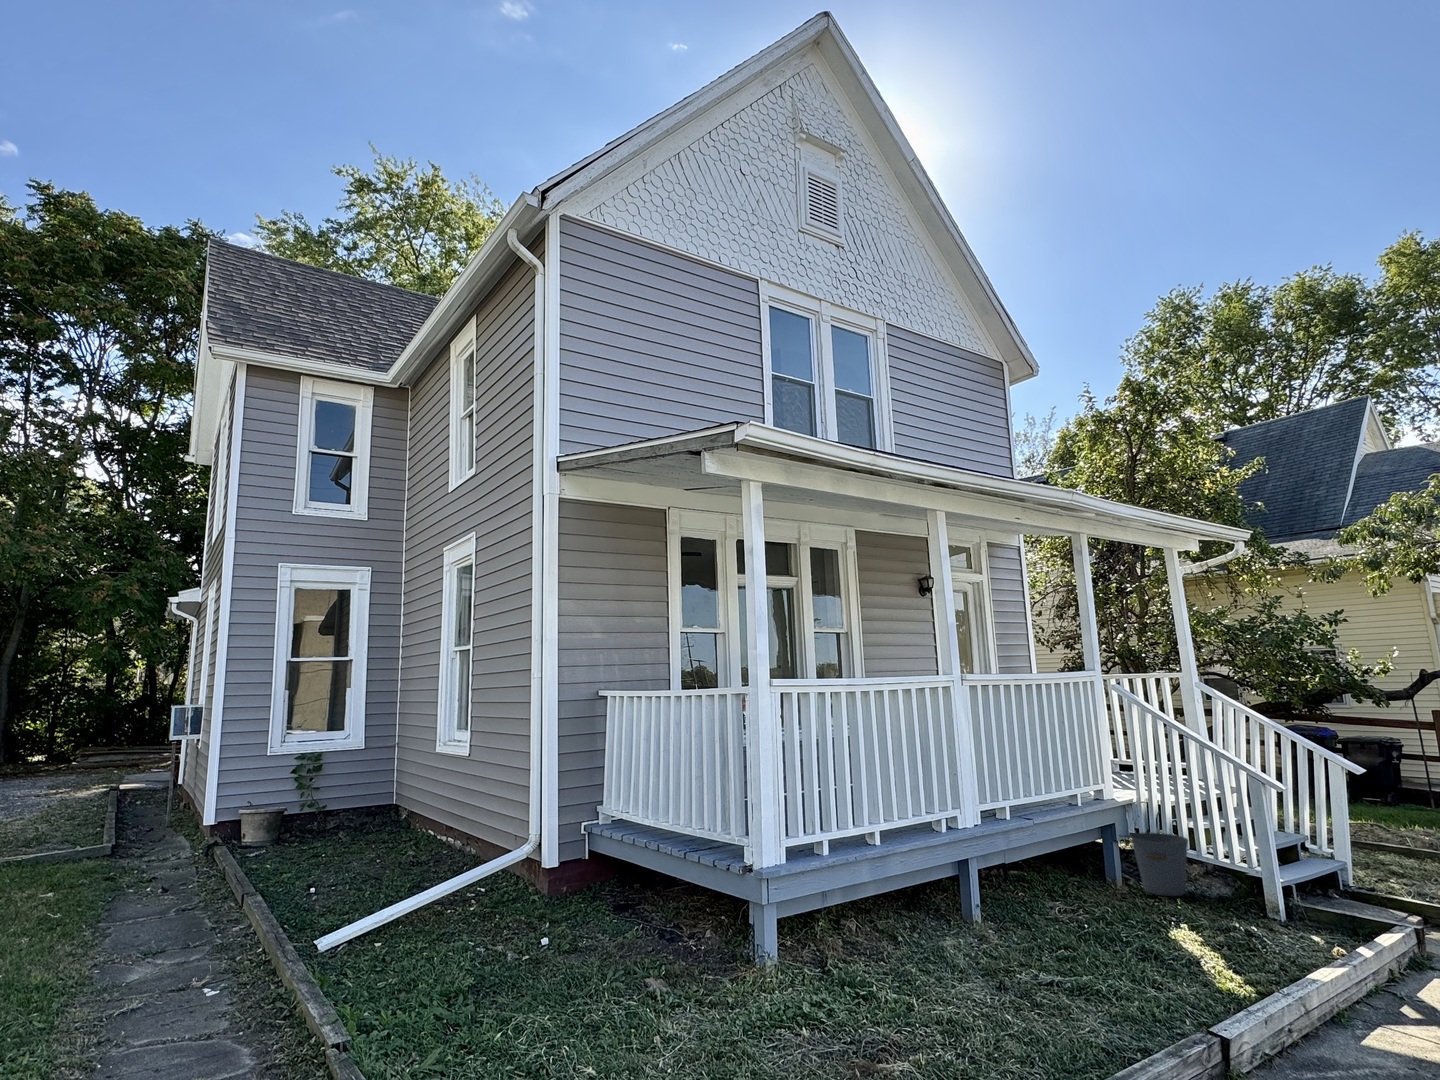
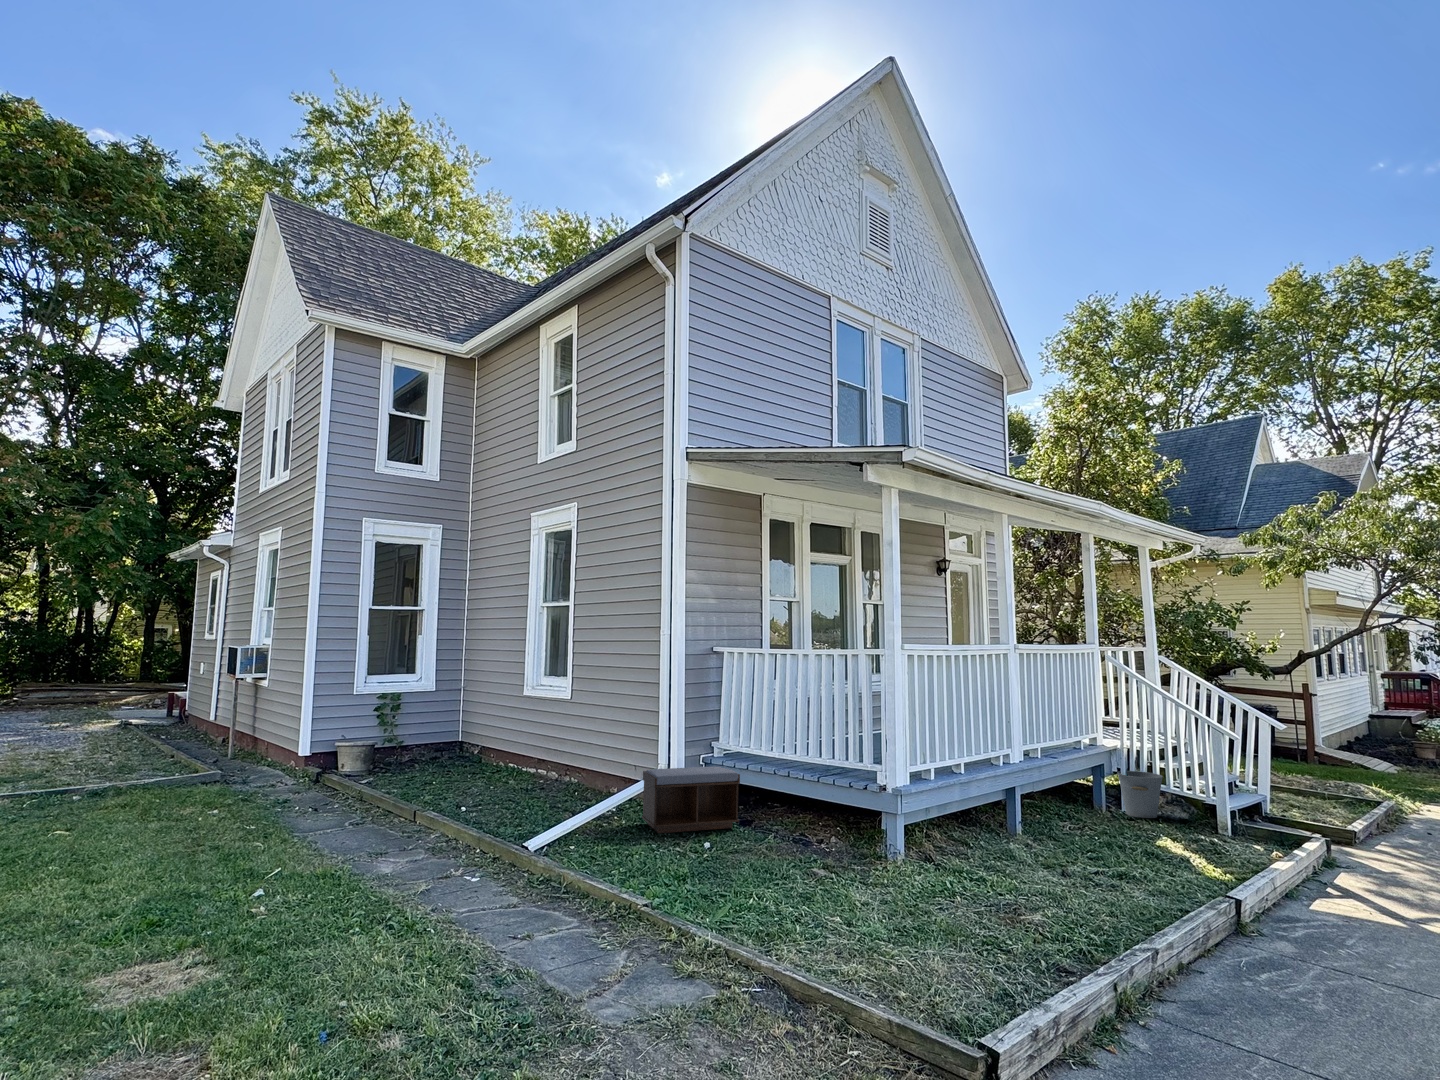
bench: none [496,834,610,921] -> present [642,767,740,833]

